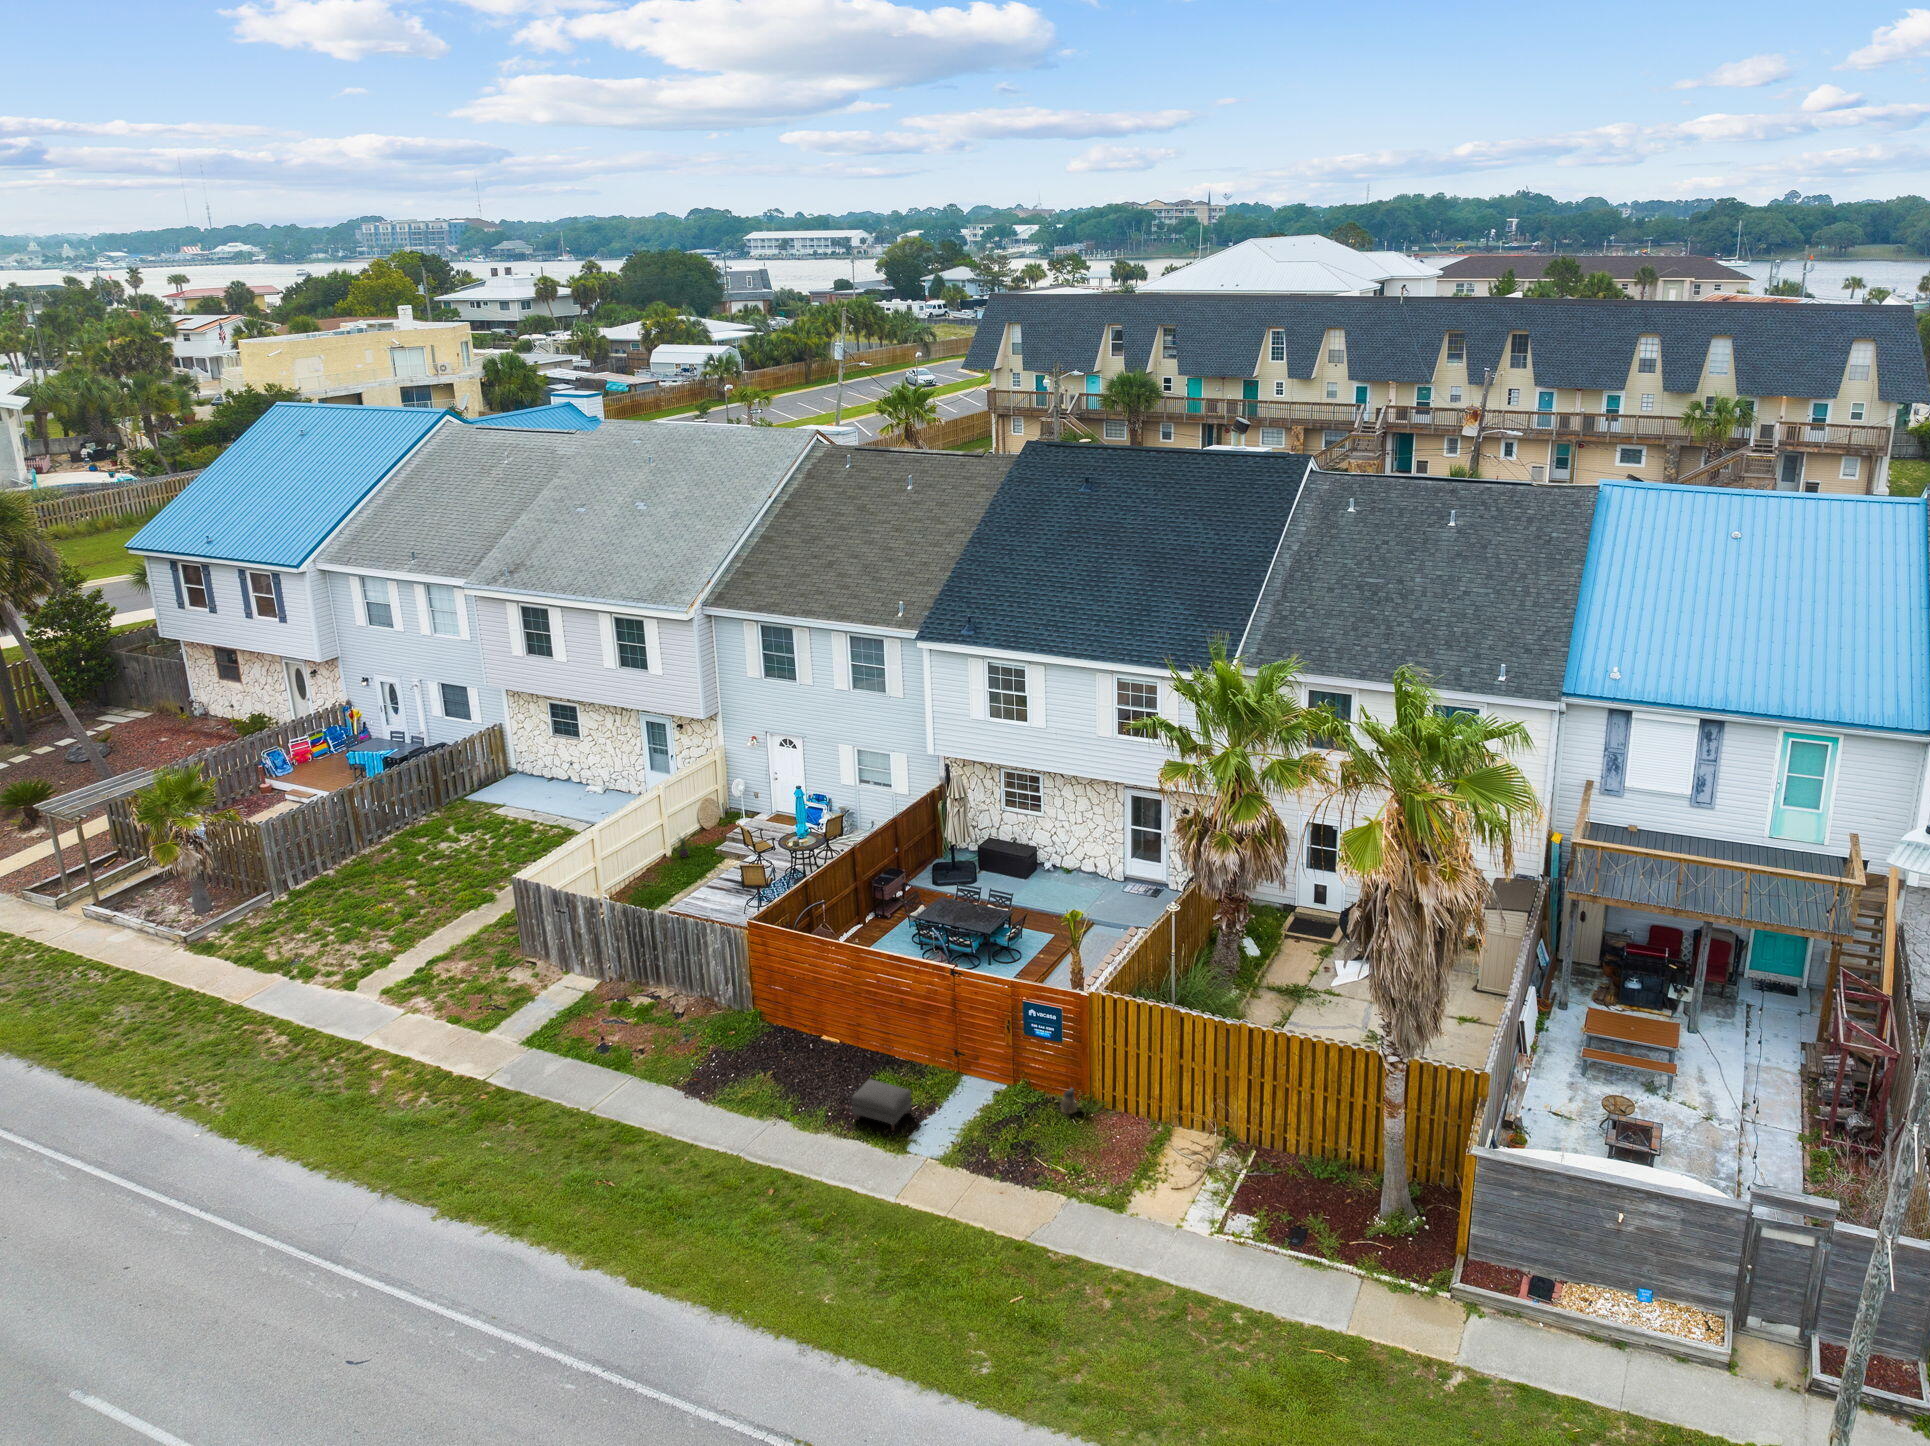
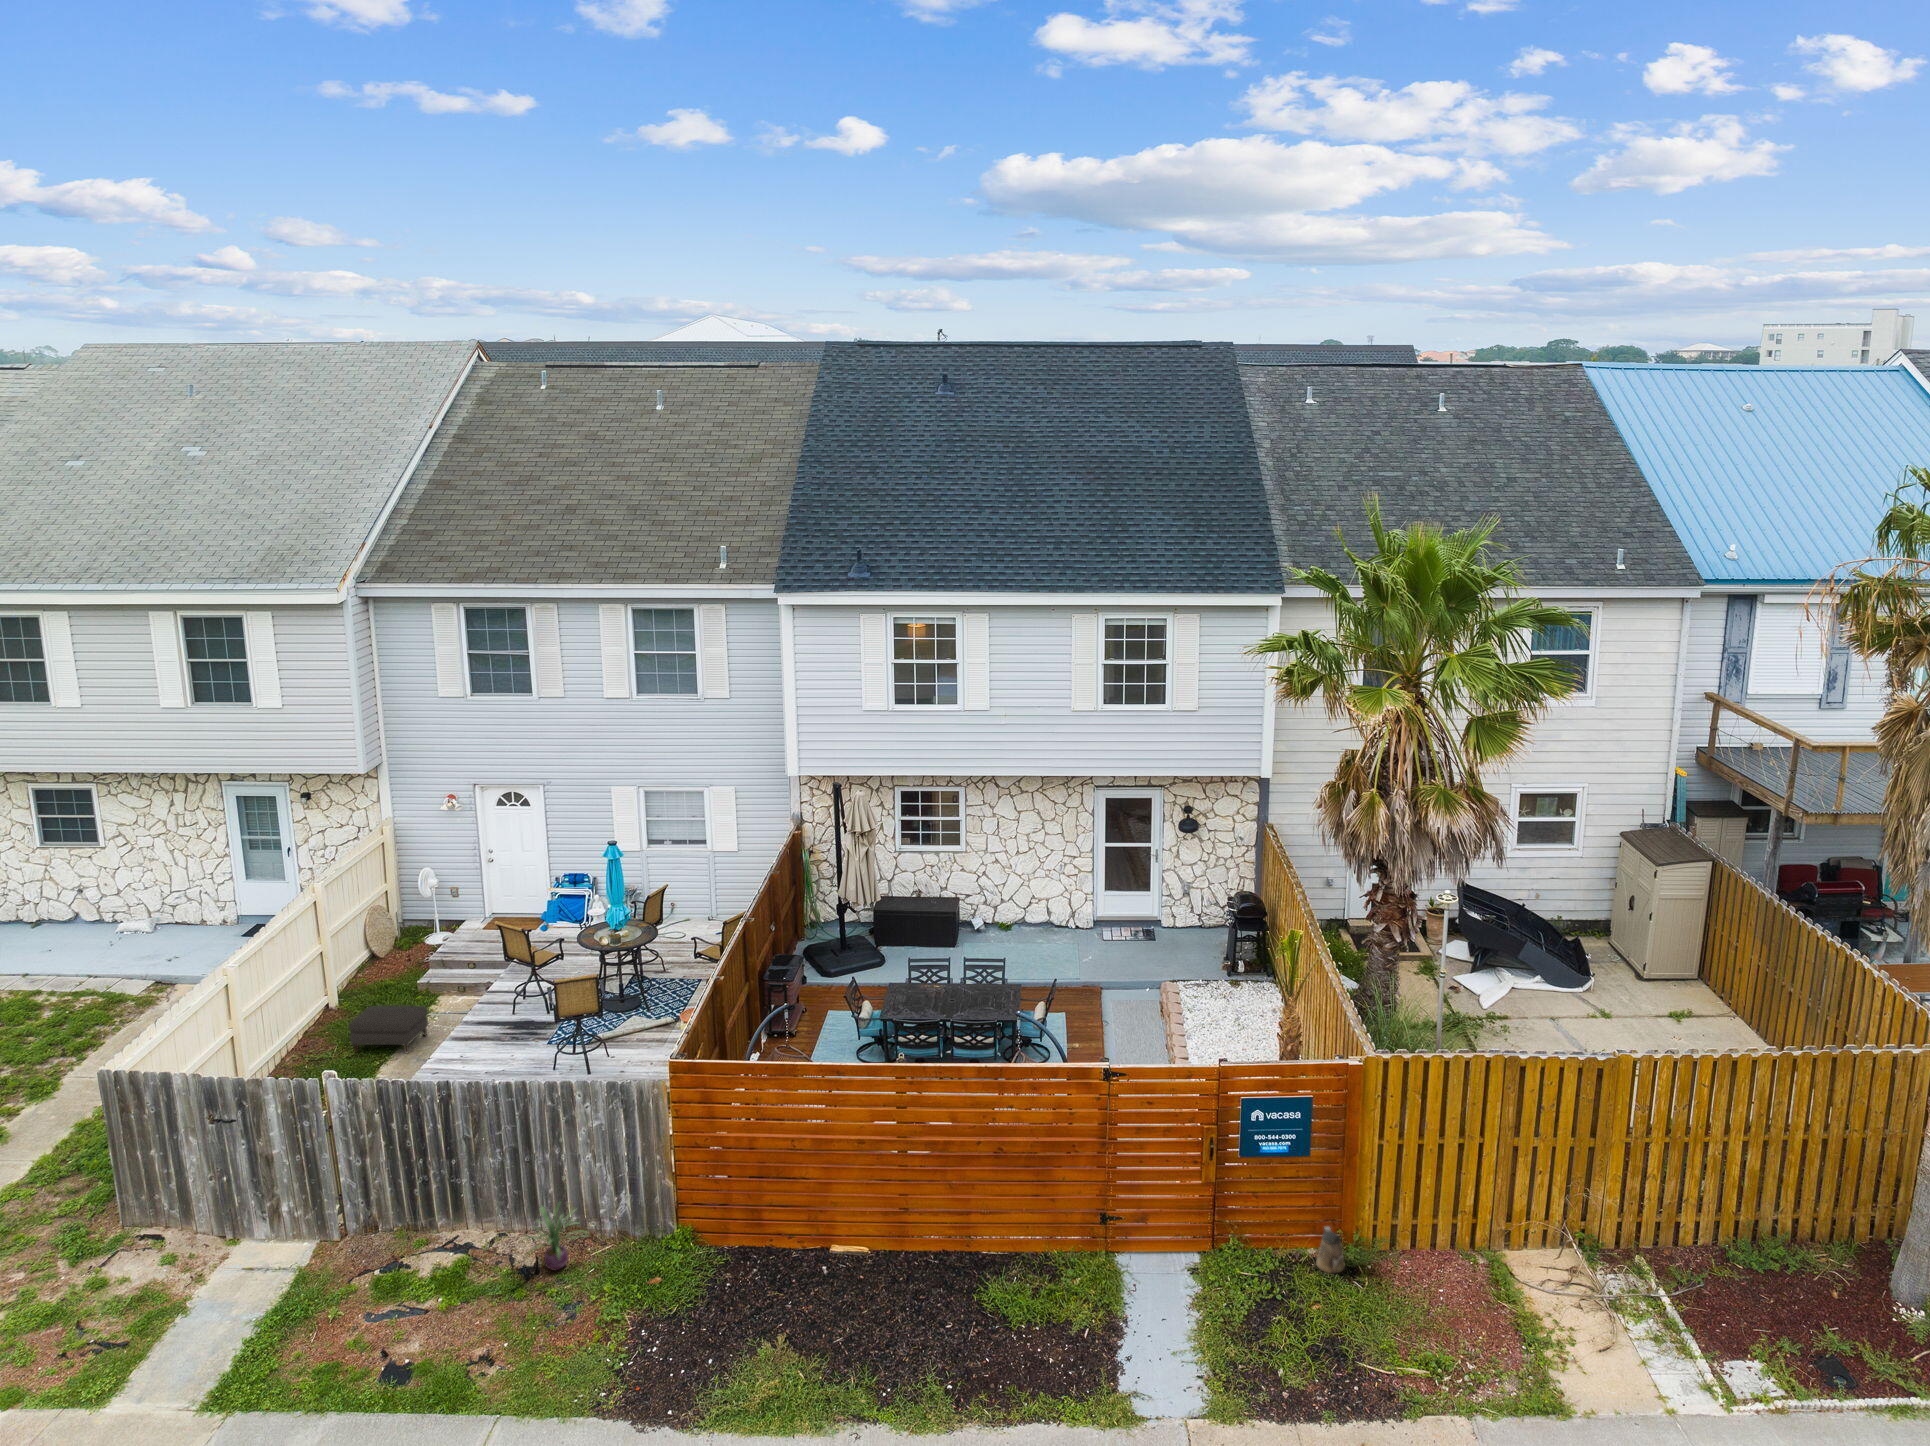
decorative plant: present [678,837,688,857] -> present [523,1202,581,1270]
ottoman: present [852,1079,912,1131] -> present [348,1005,429,1054]

